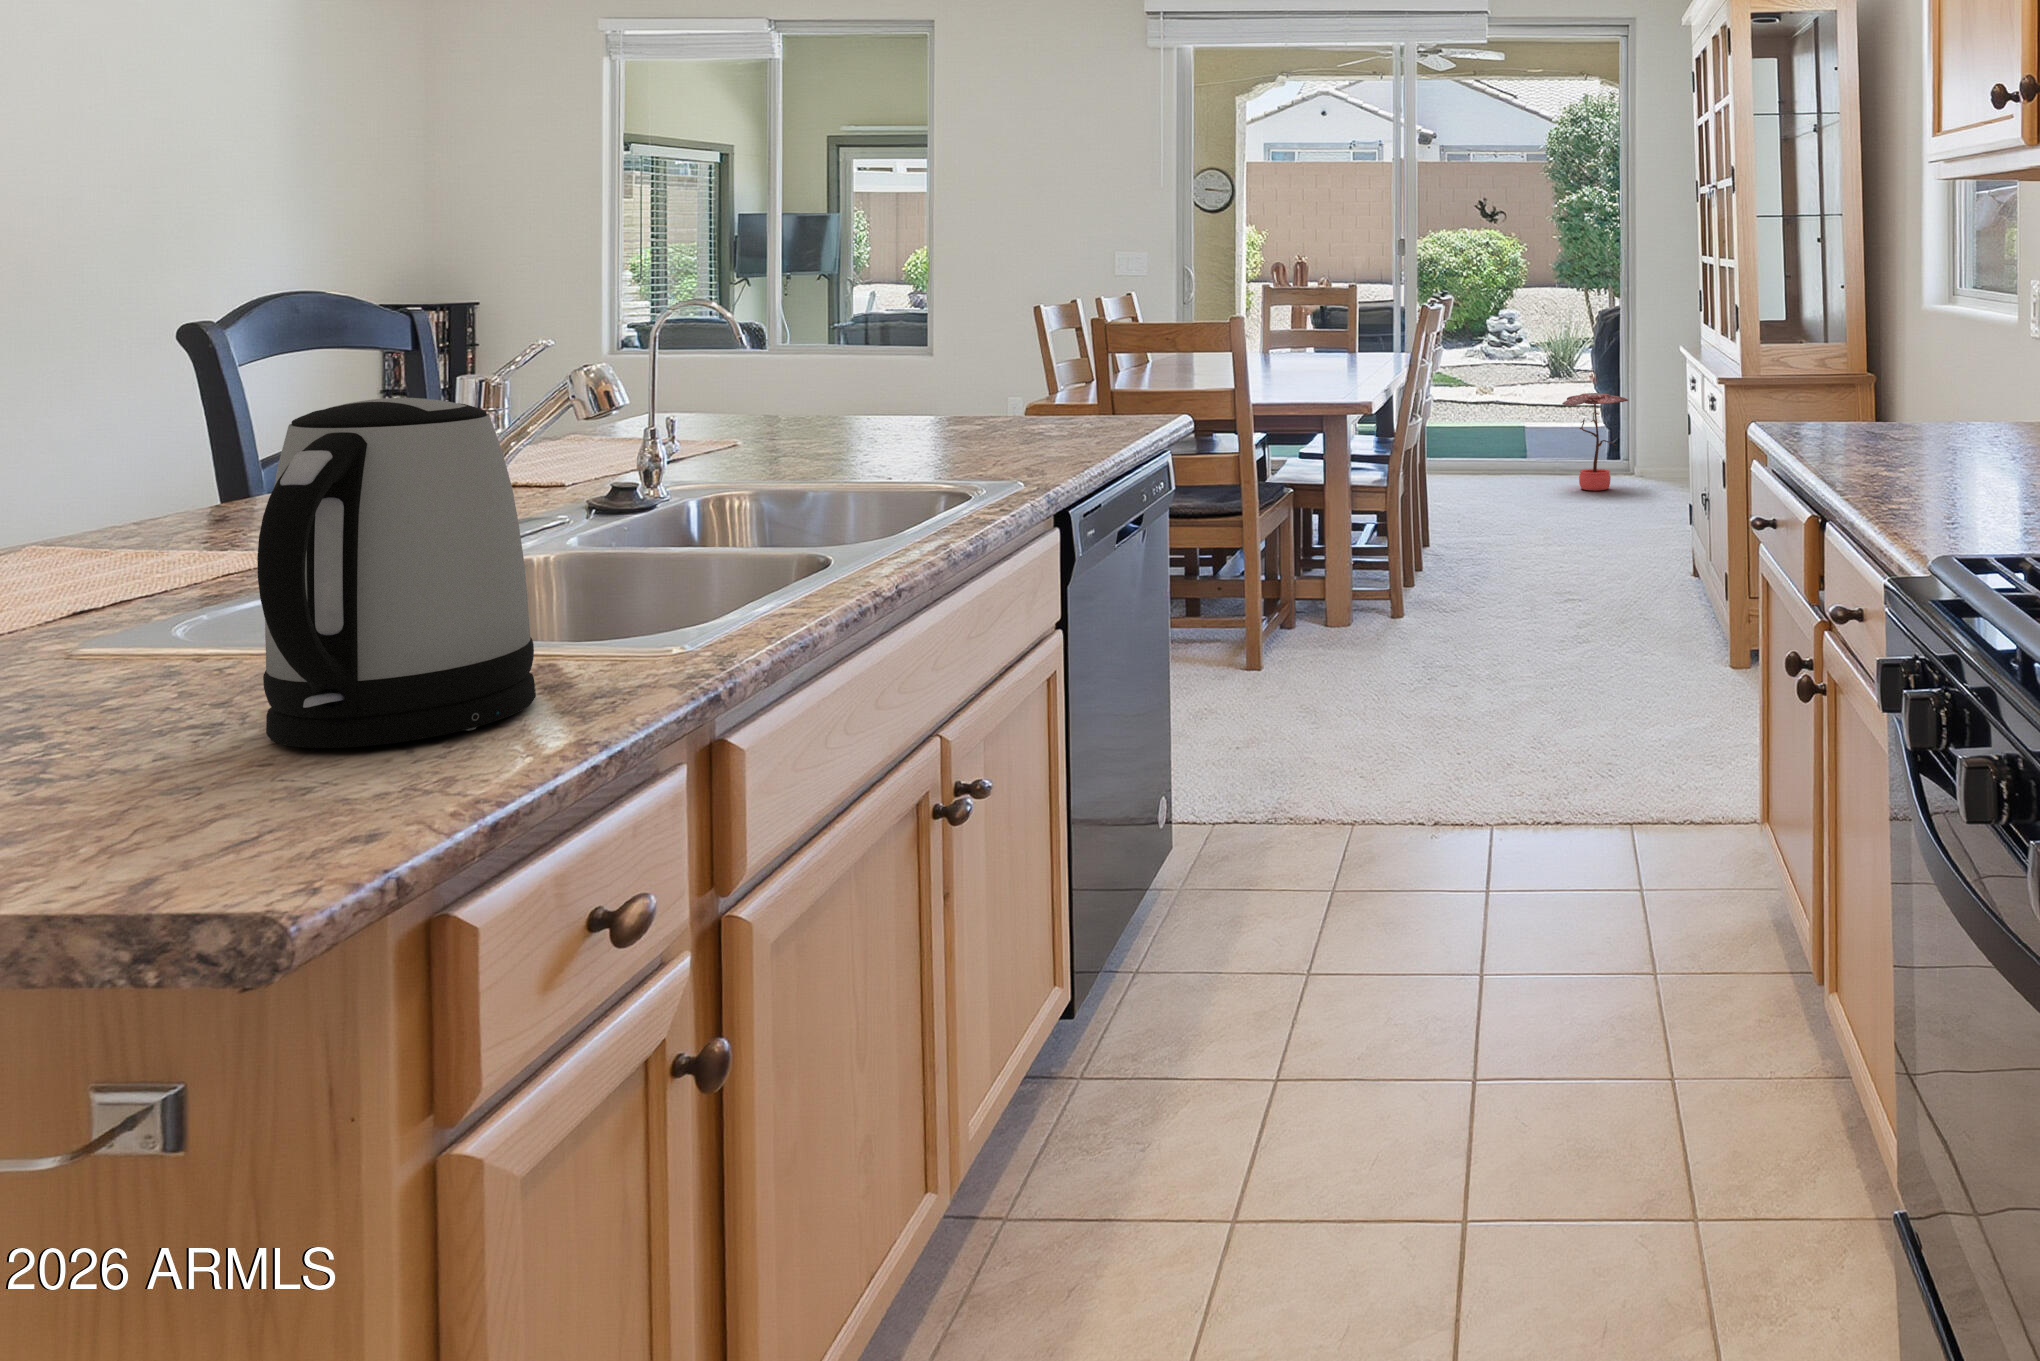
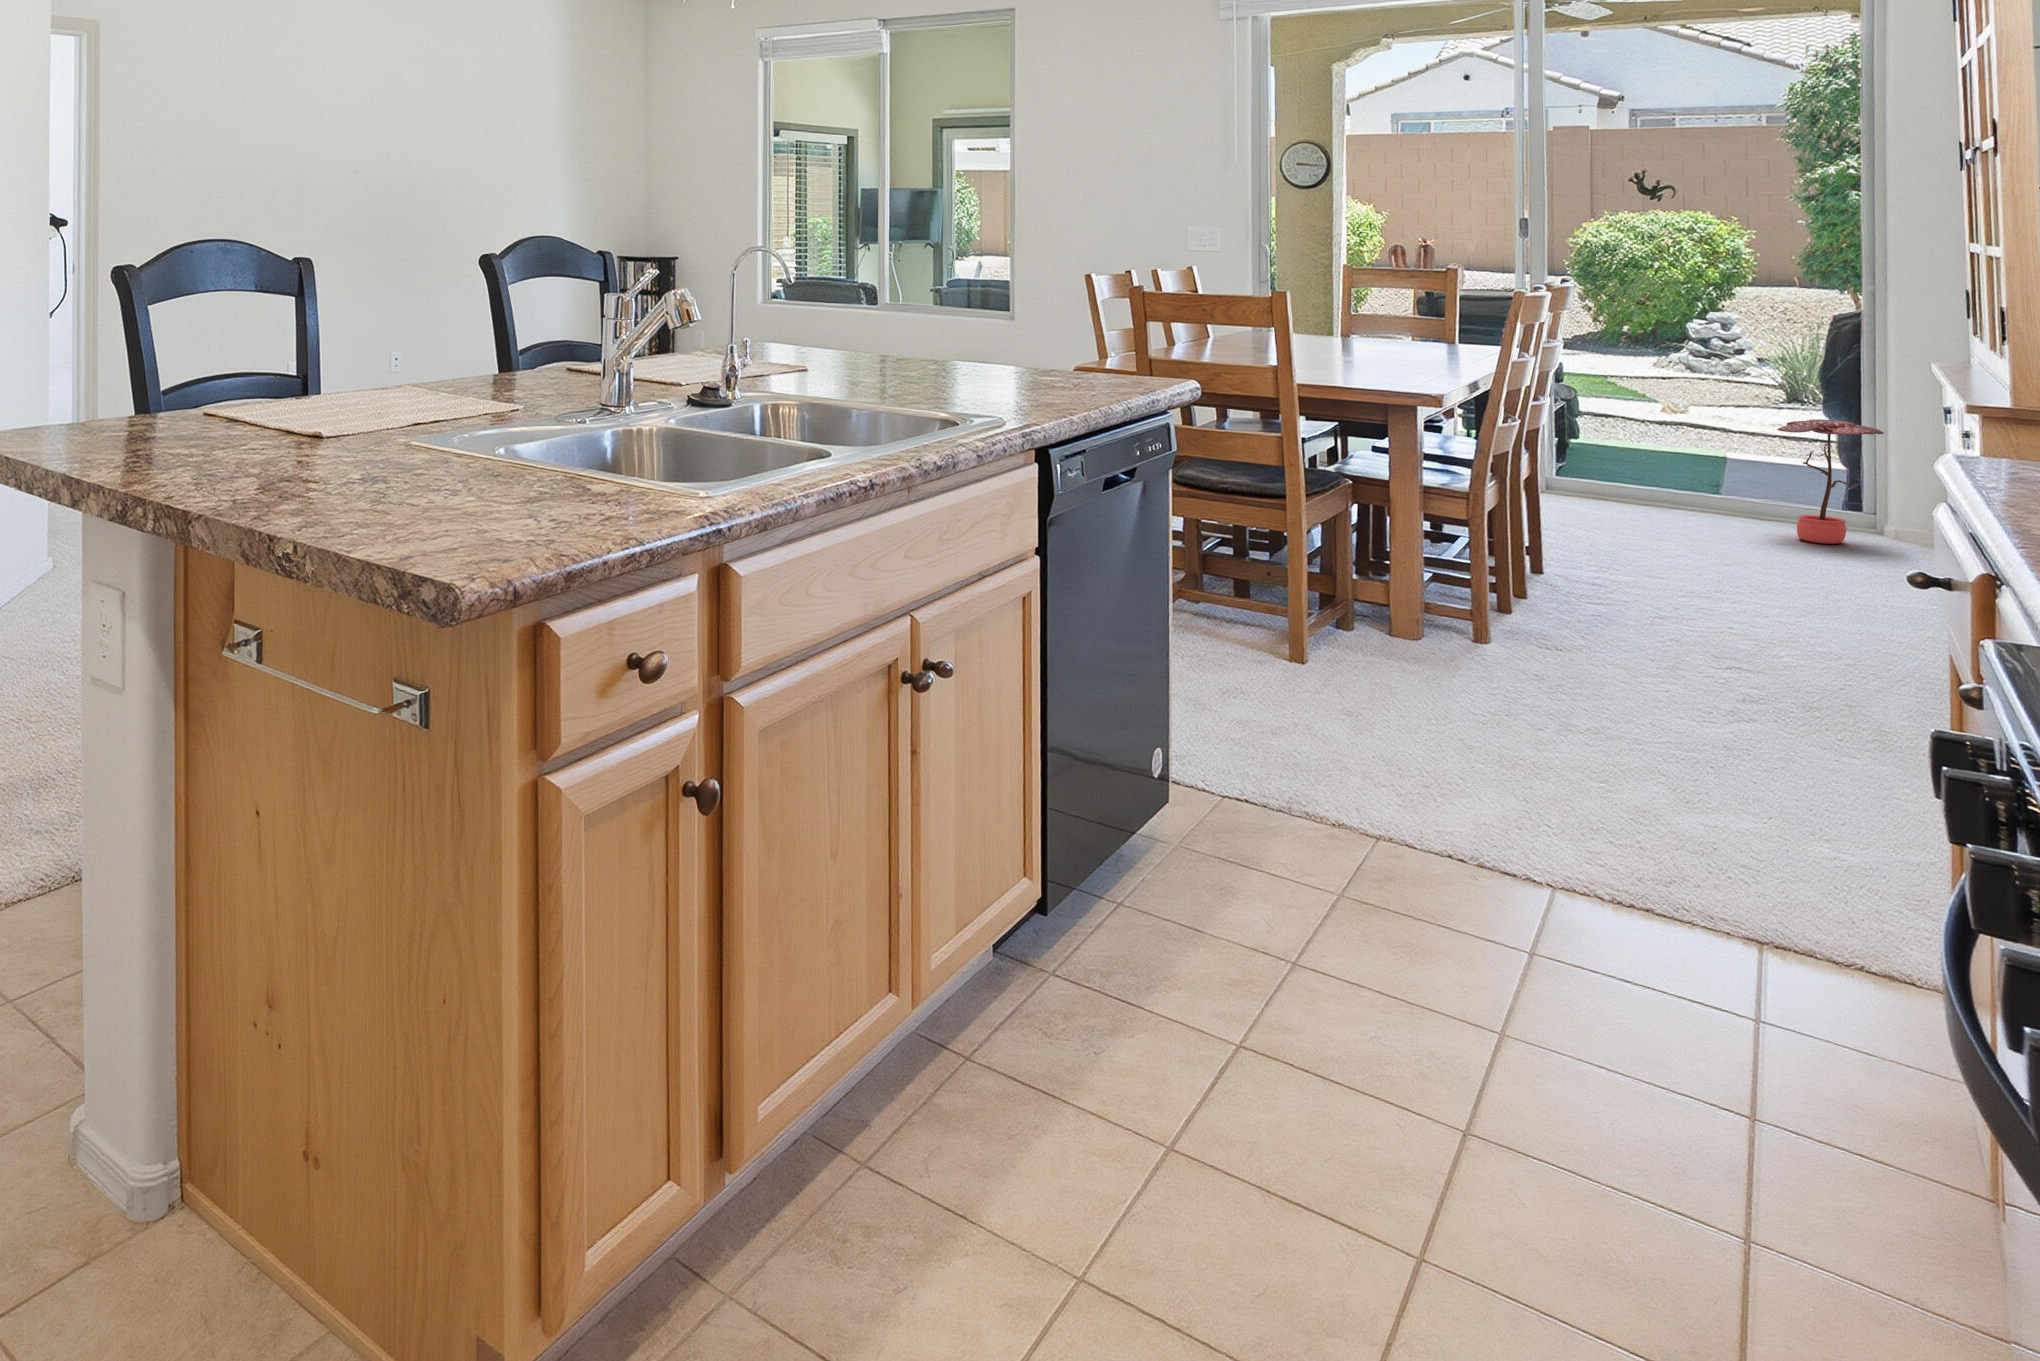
kettle: present [257,398,536,748] -> none [468,298,613,519]

